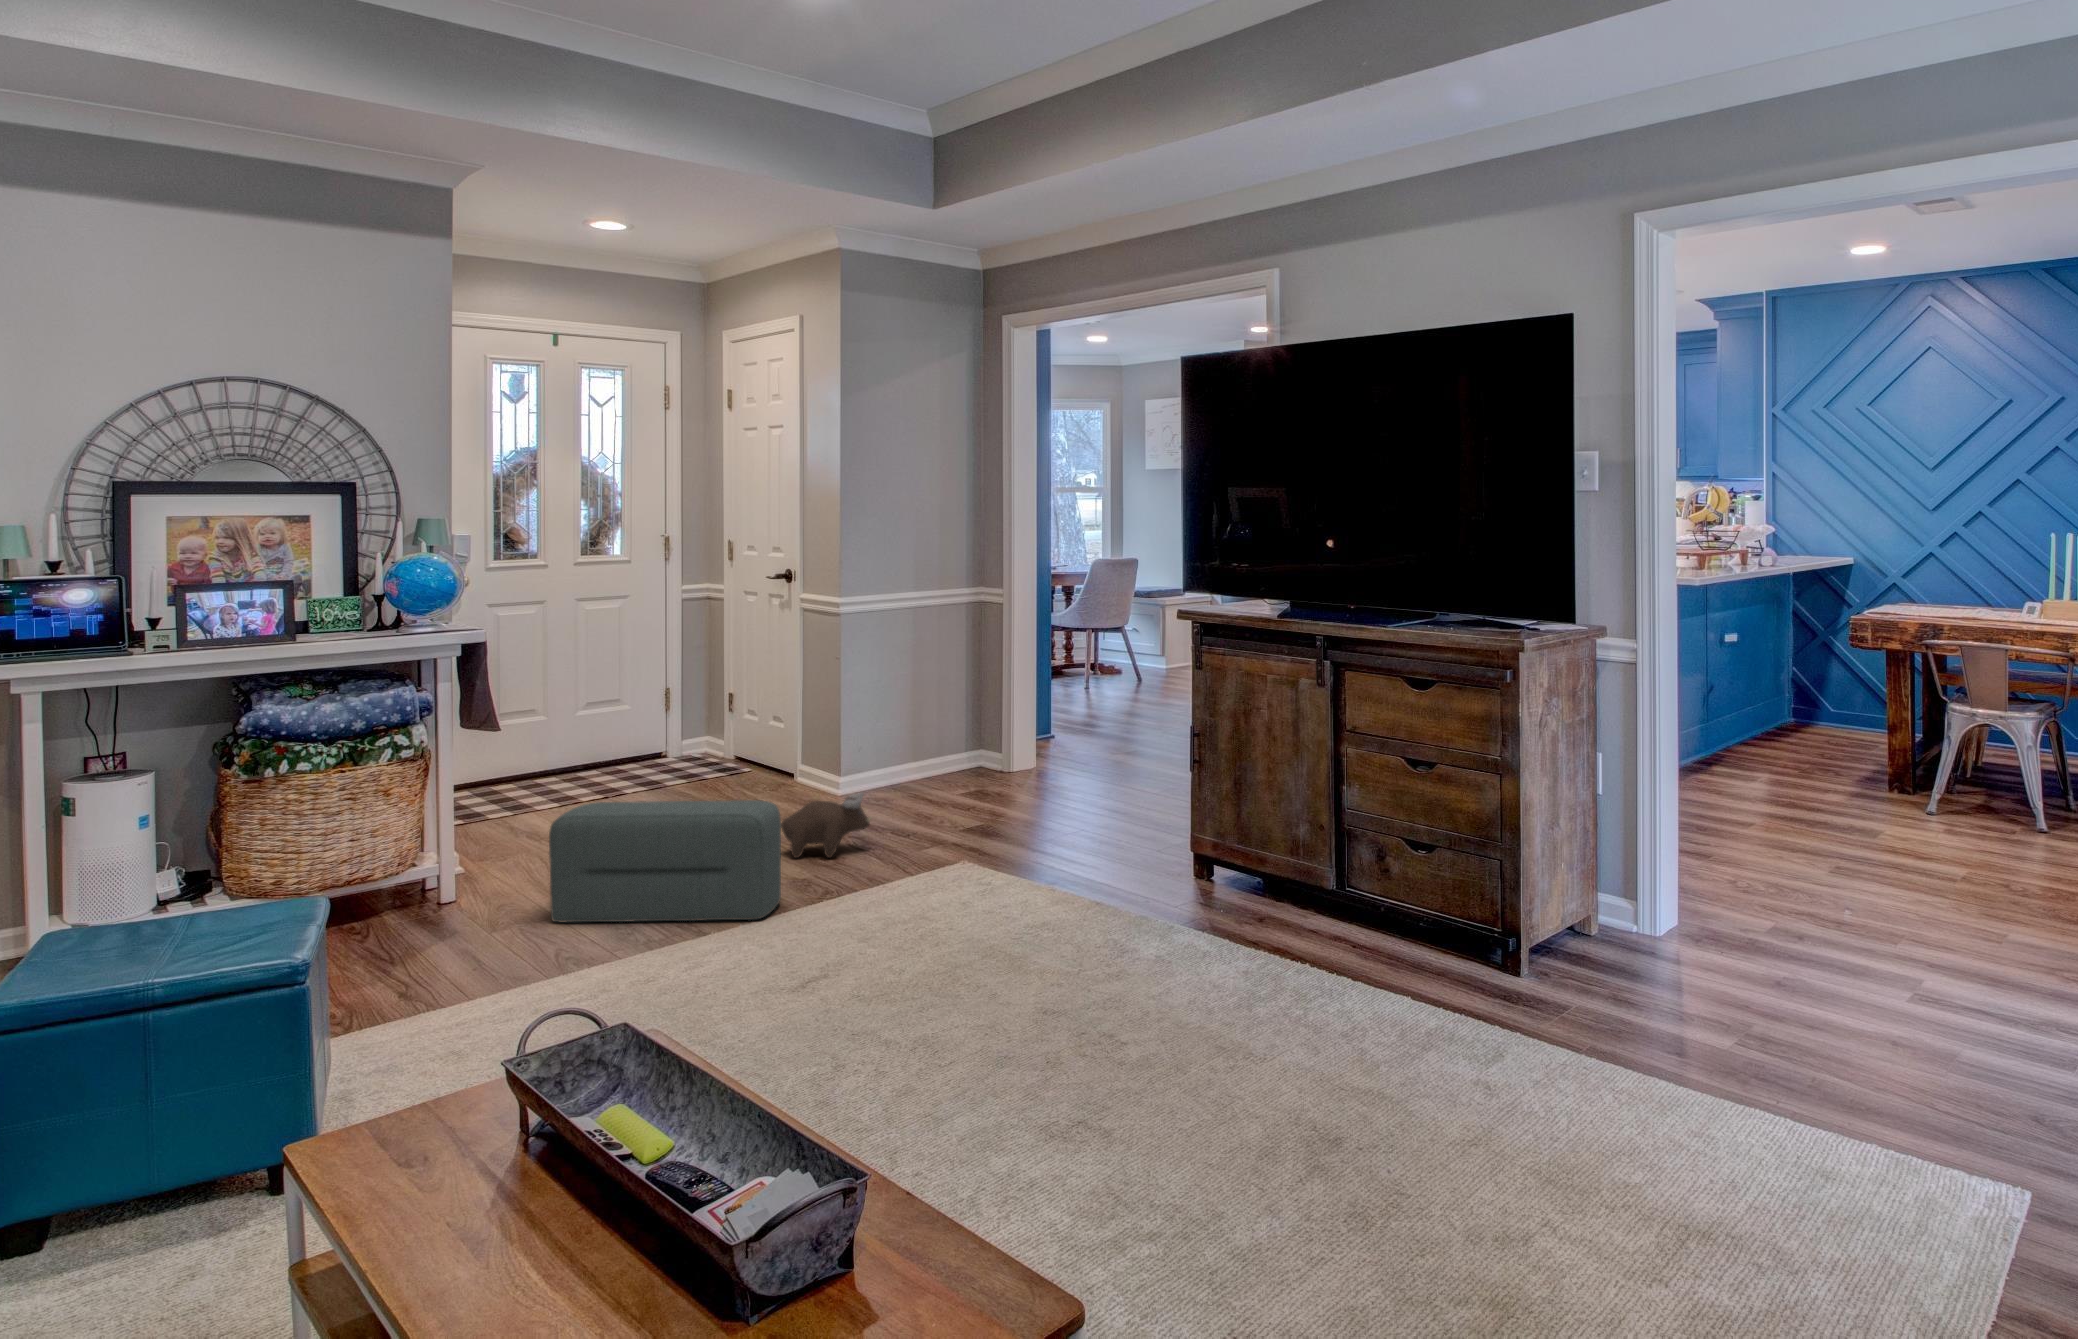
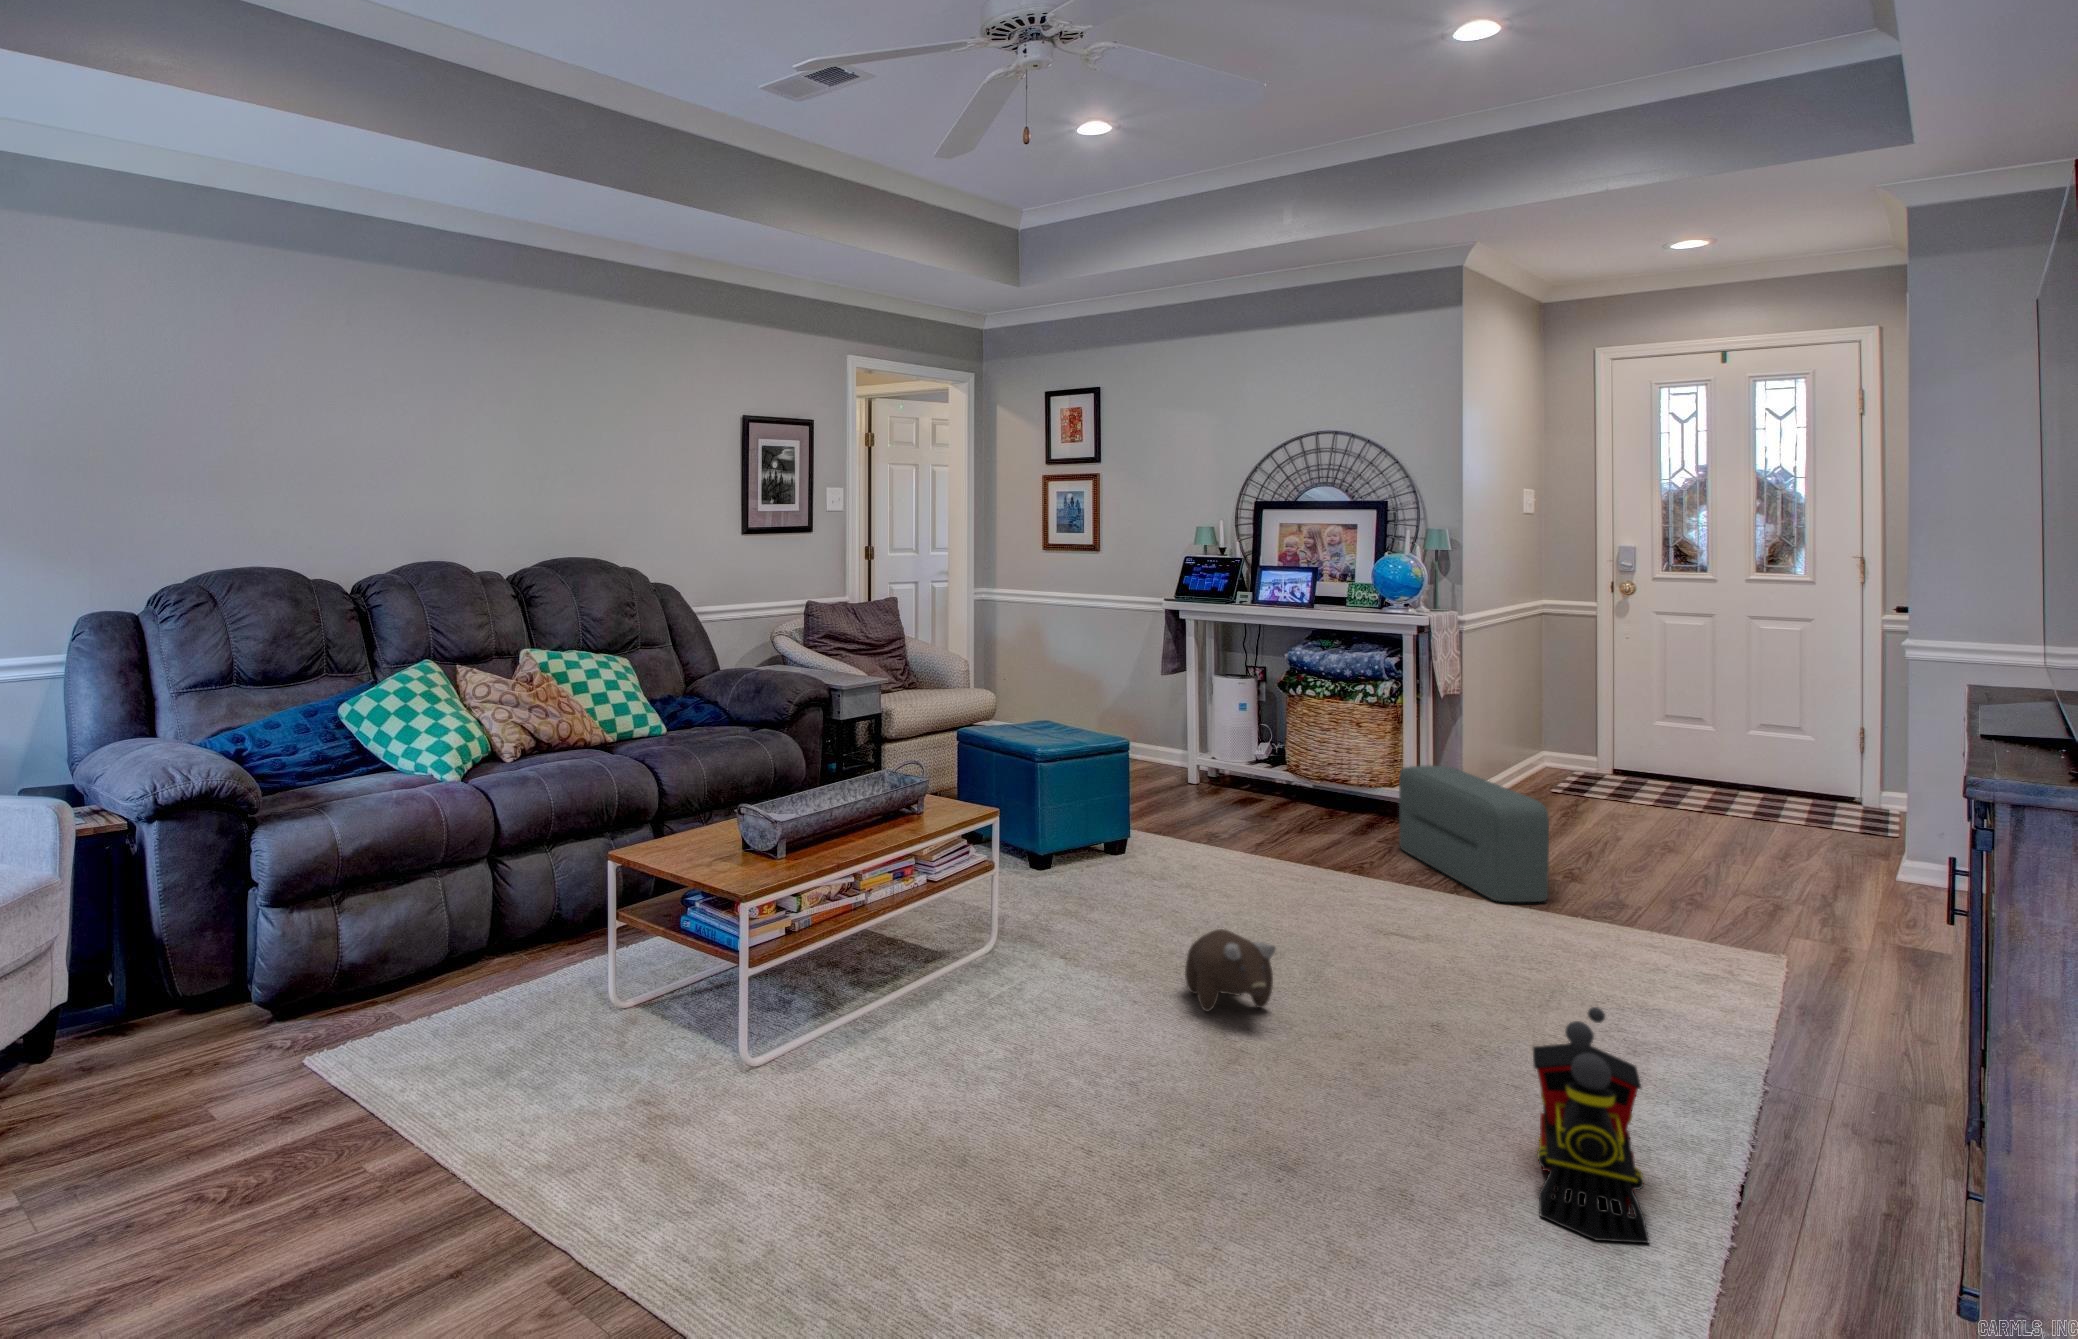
plush toy: present [781,793,871,858] -> present [1185,929,1276,1011]
toy train: none [1264,881,1413,1047] -> present [1533,1007,1649,1243]

